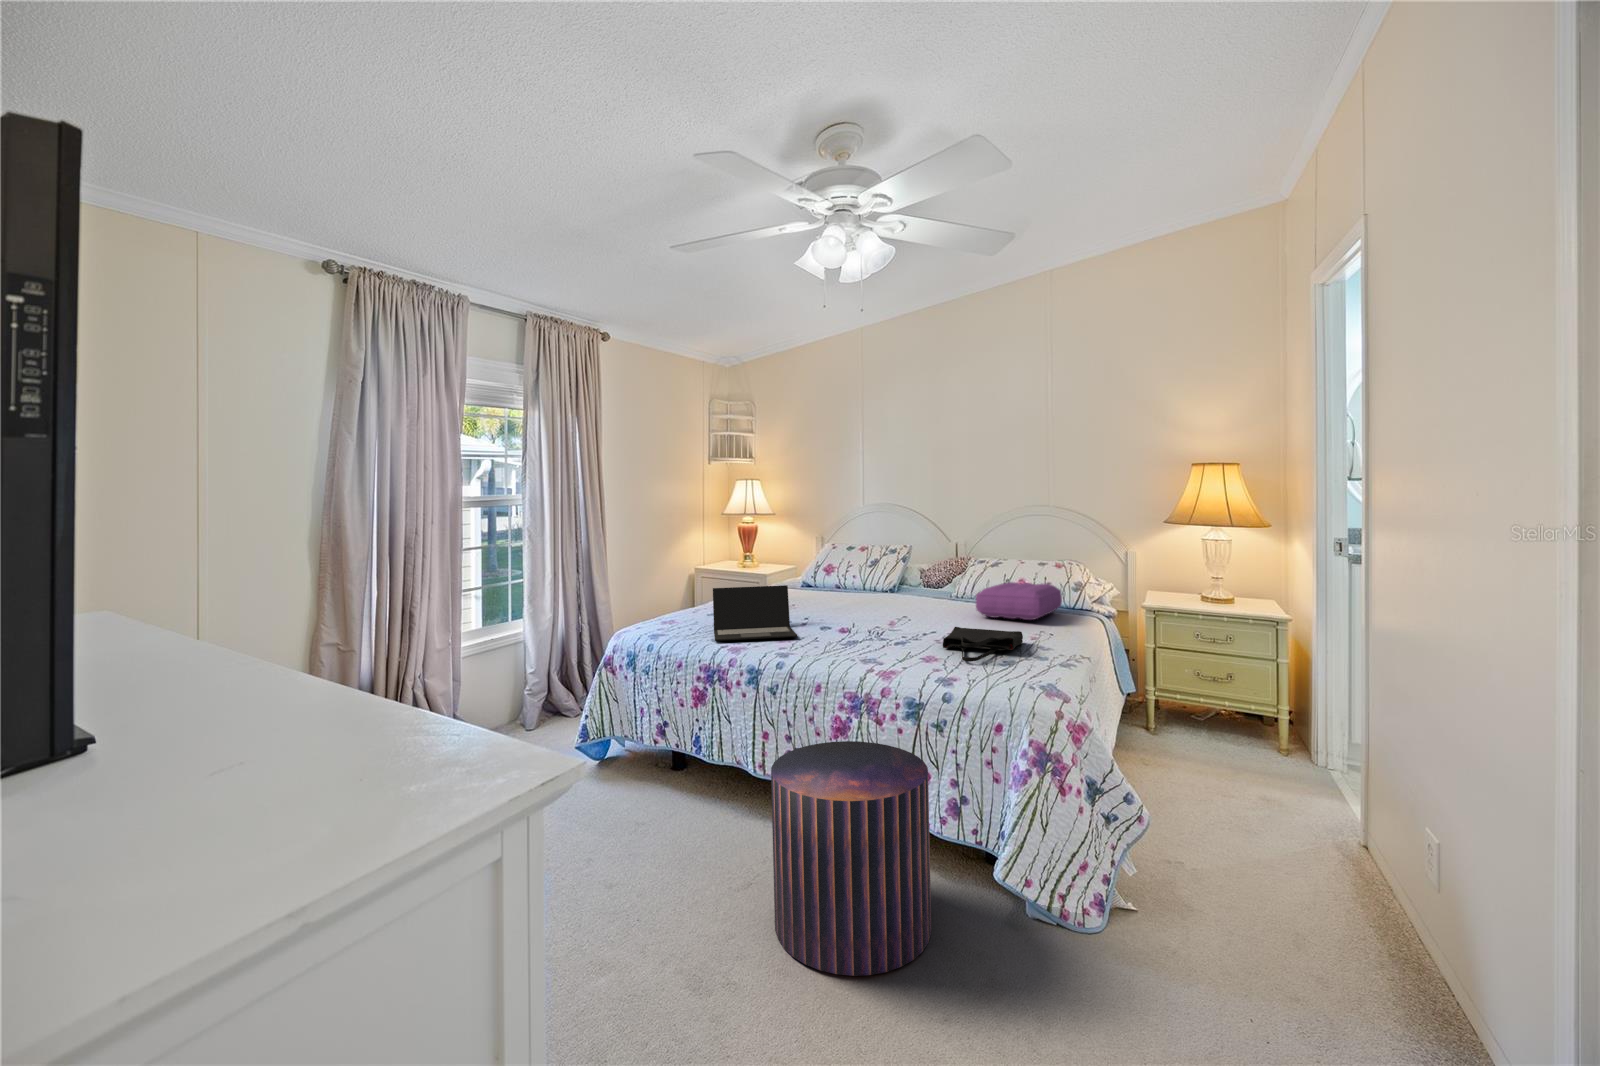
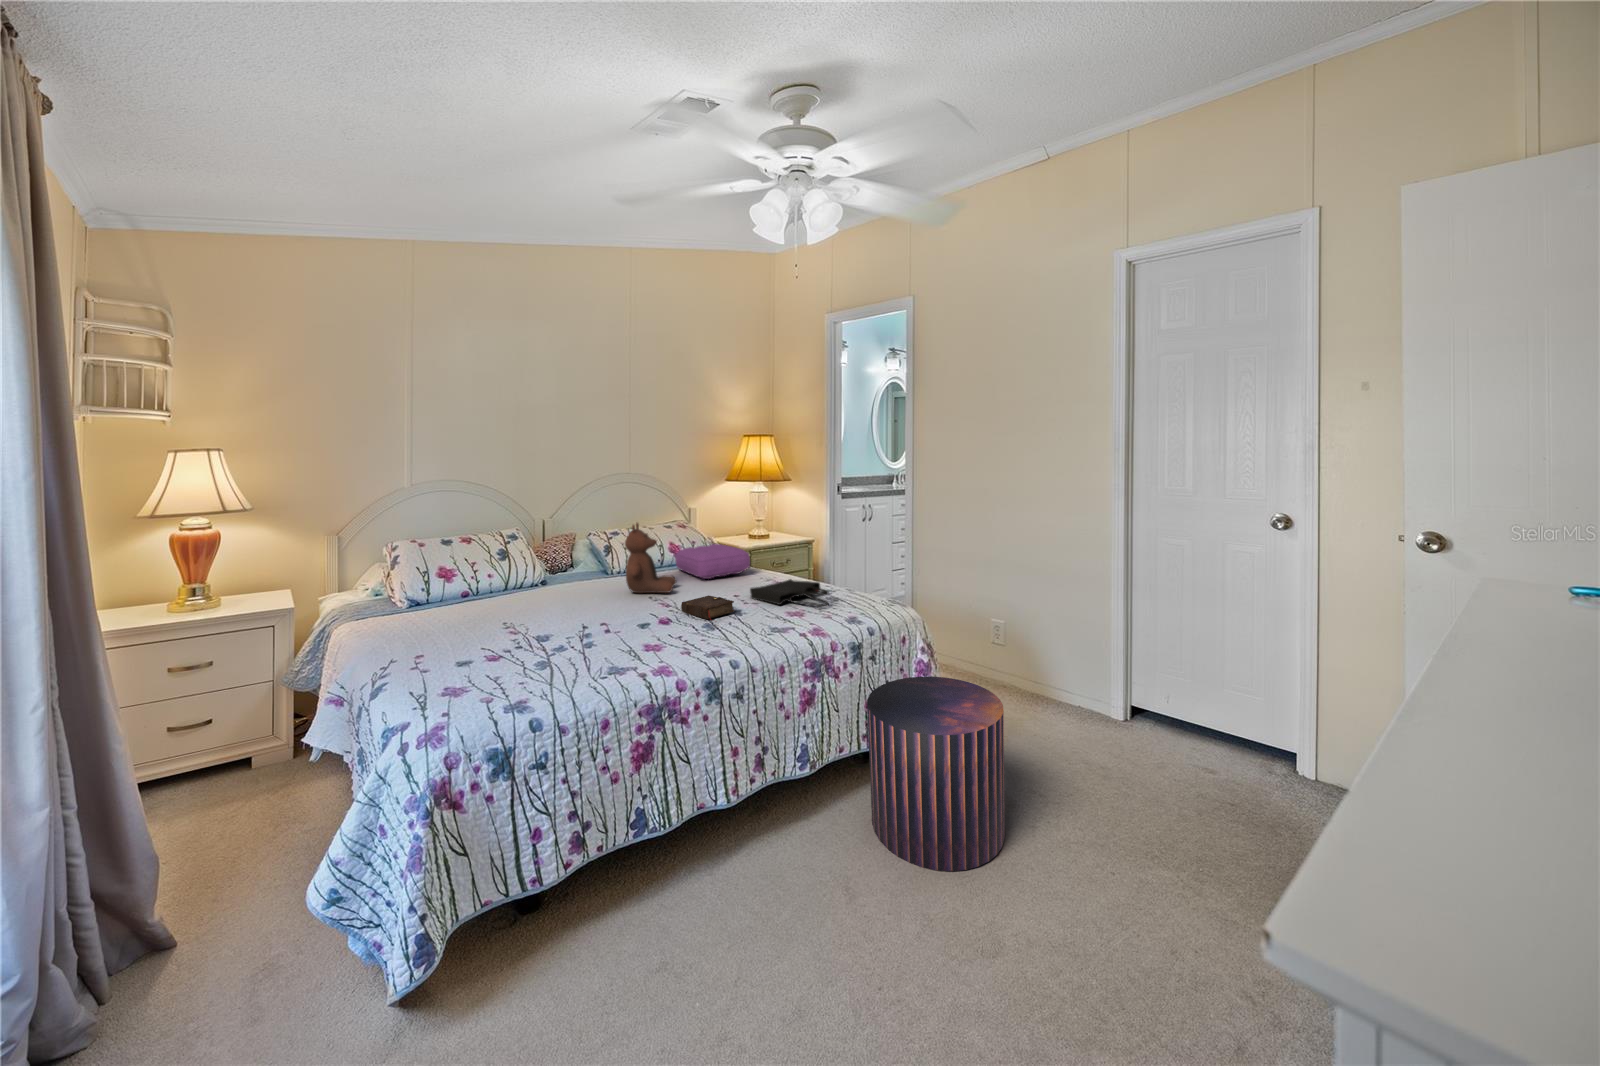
stuffed bear: none [885,544,943,616] -> present [625,523,676,593]
laptop: present [713,585,797,641] -> none [533,587,673,674]
book: none [857,620,905,641] -> present [681,595,735,620]

